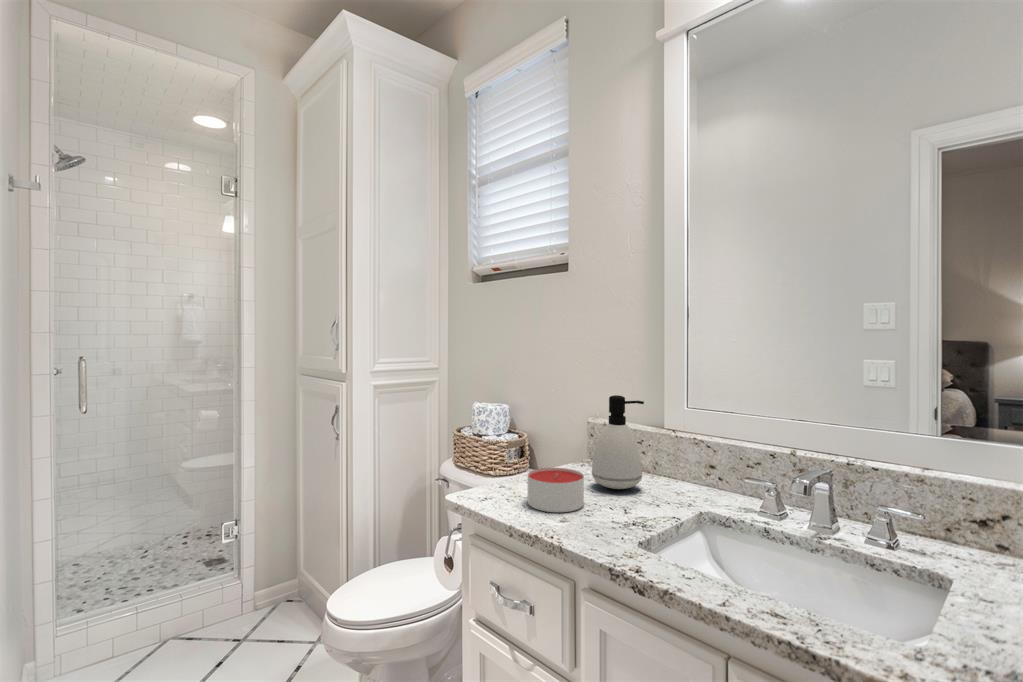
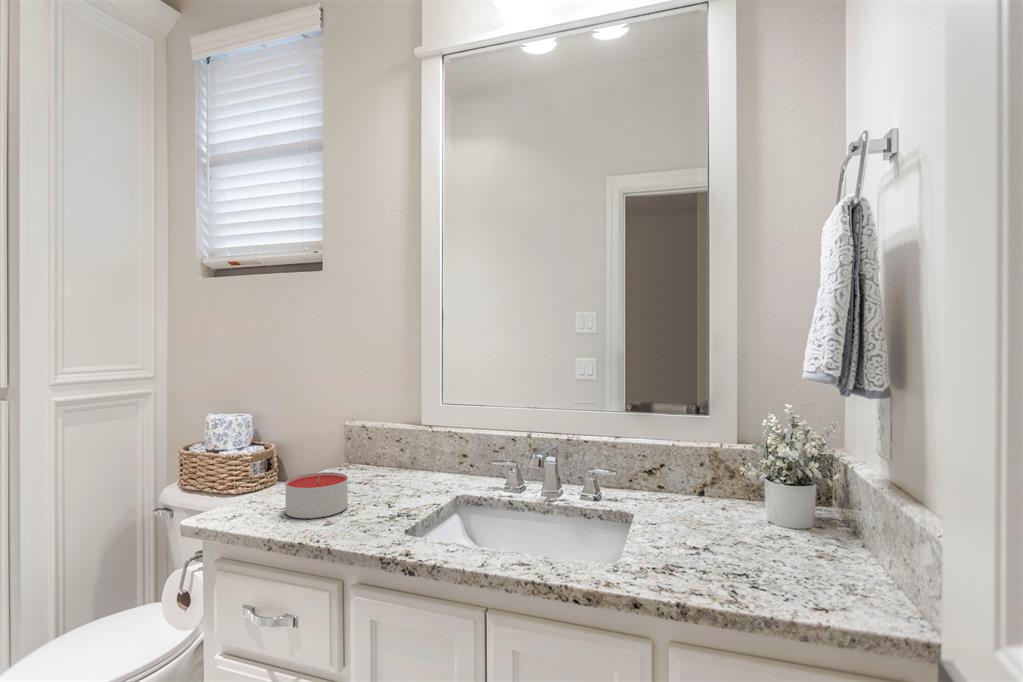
soap dispenser: present [592,395,644,489] -> none [354,395,405,487]

